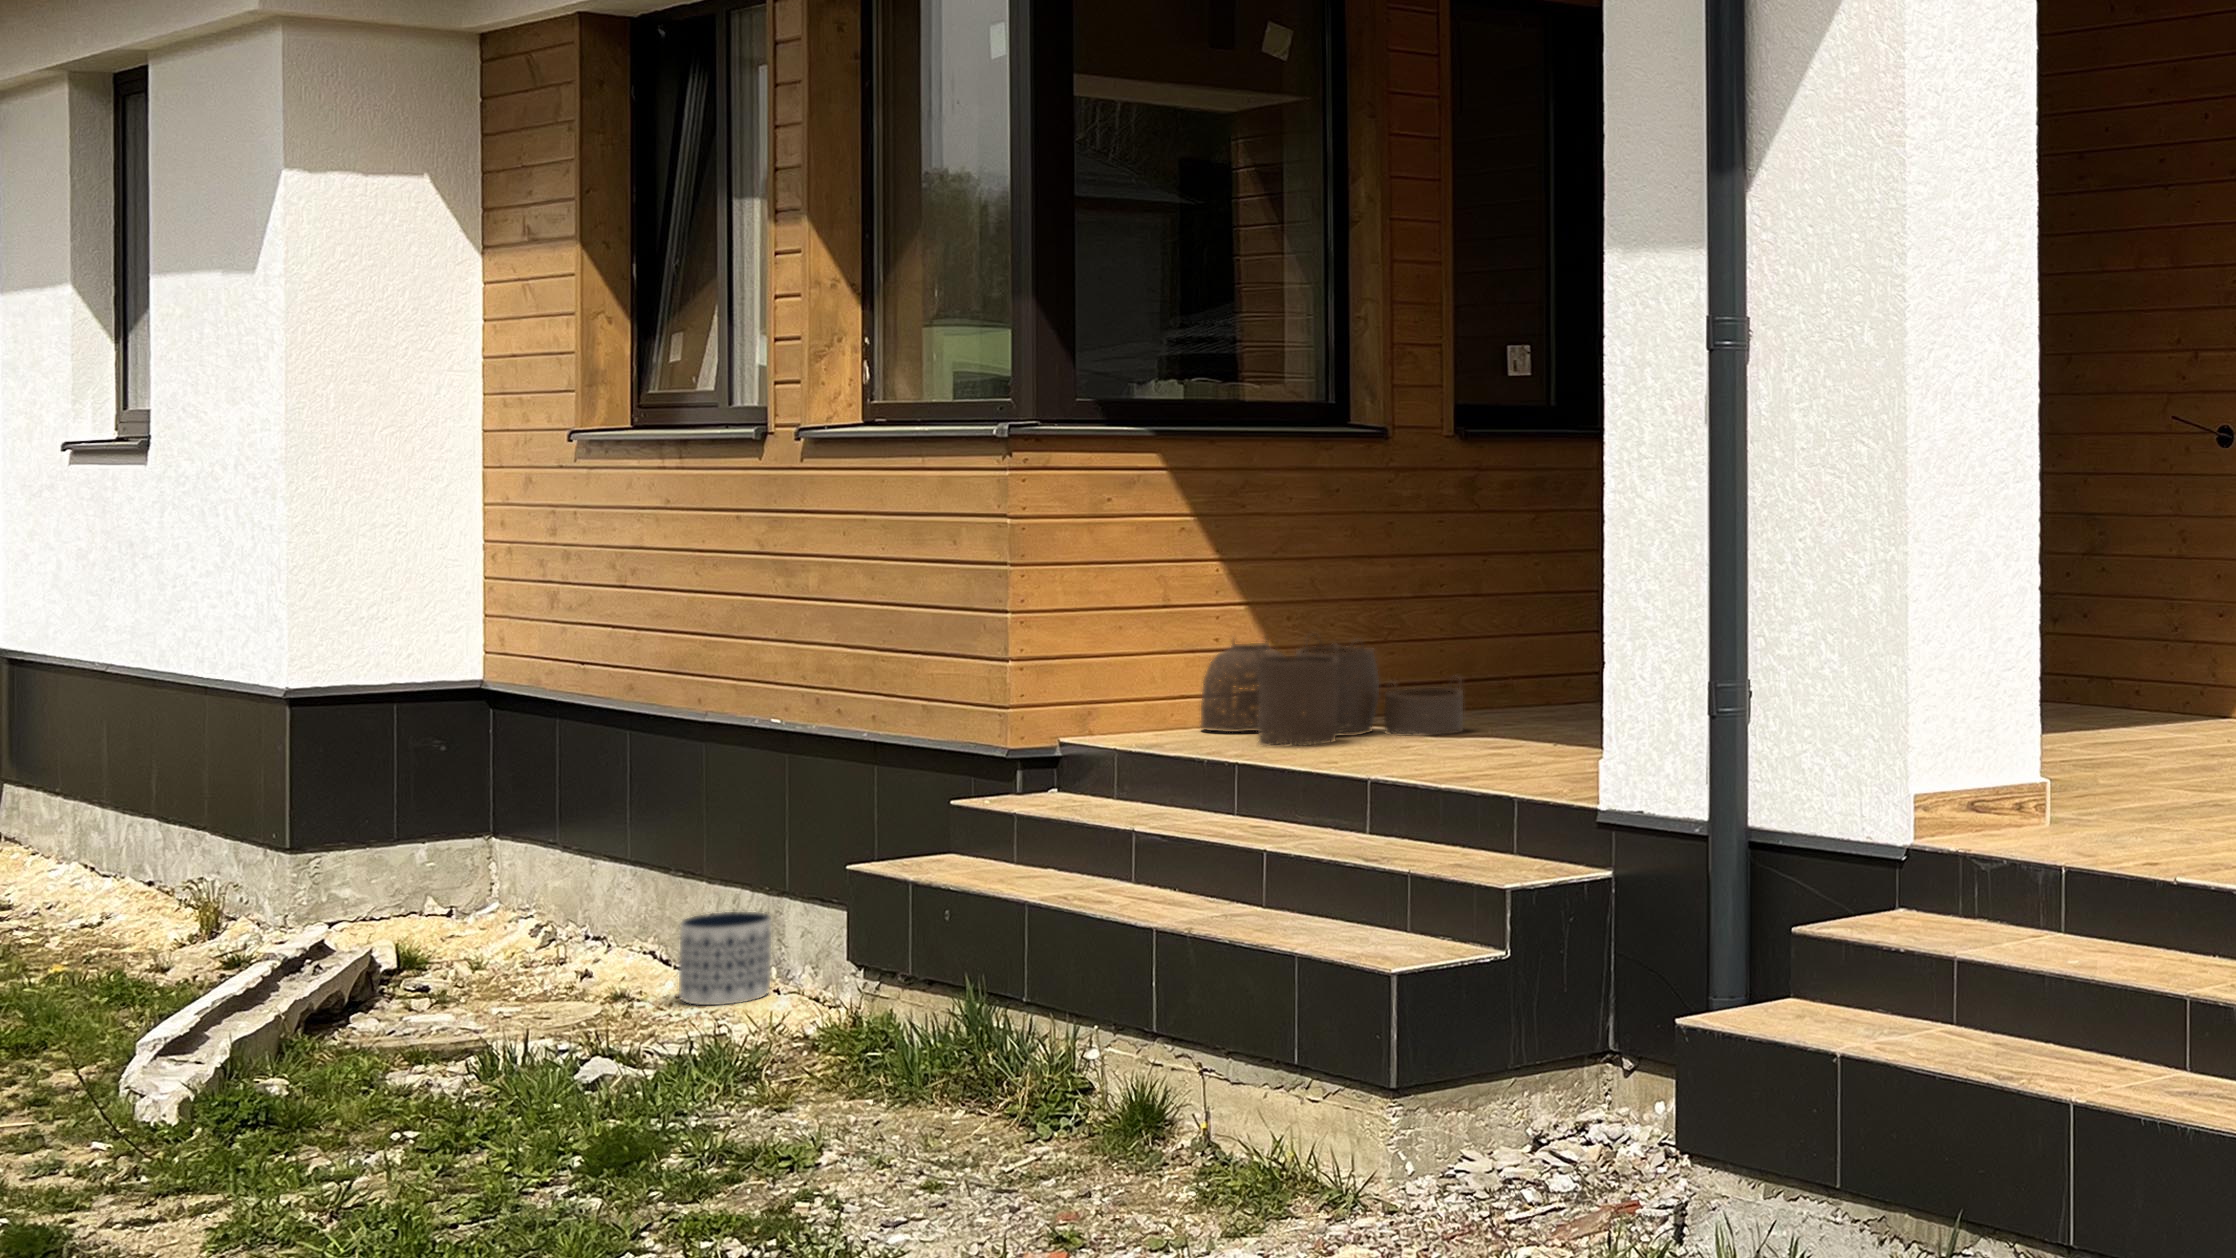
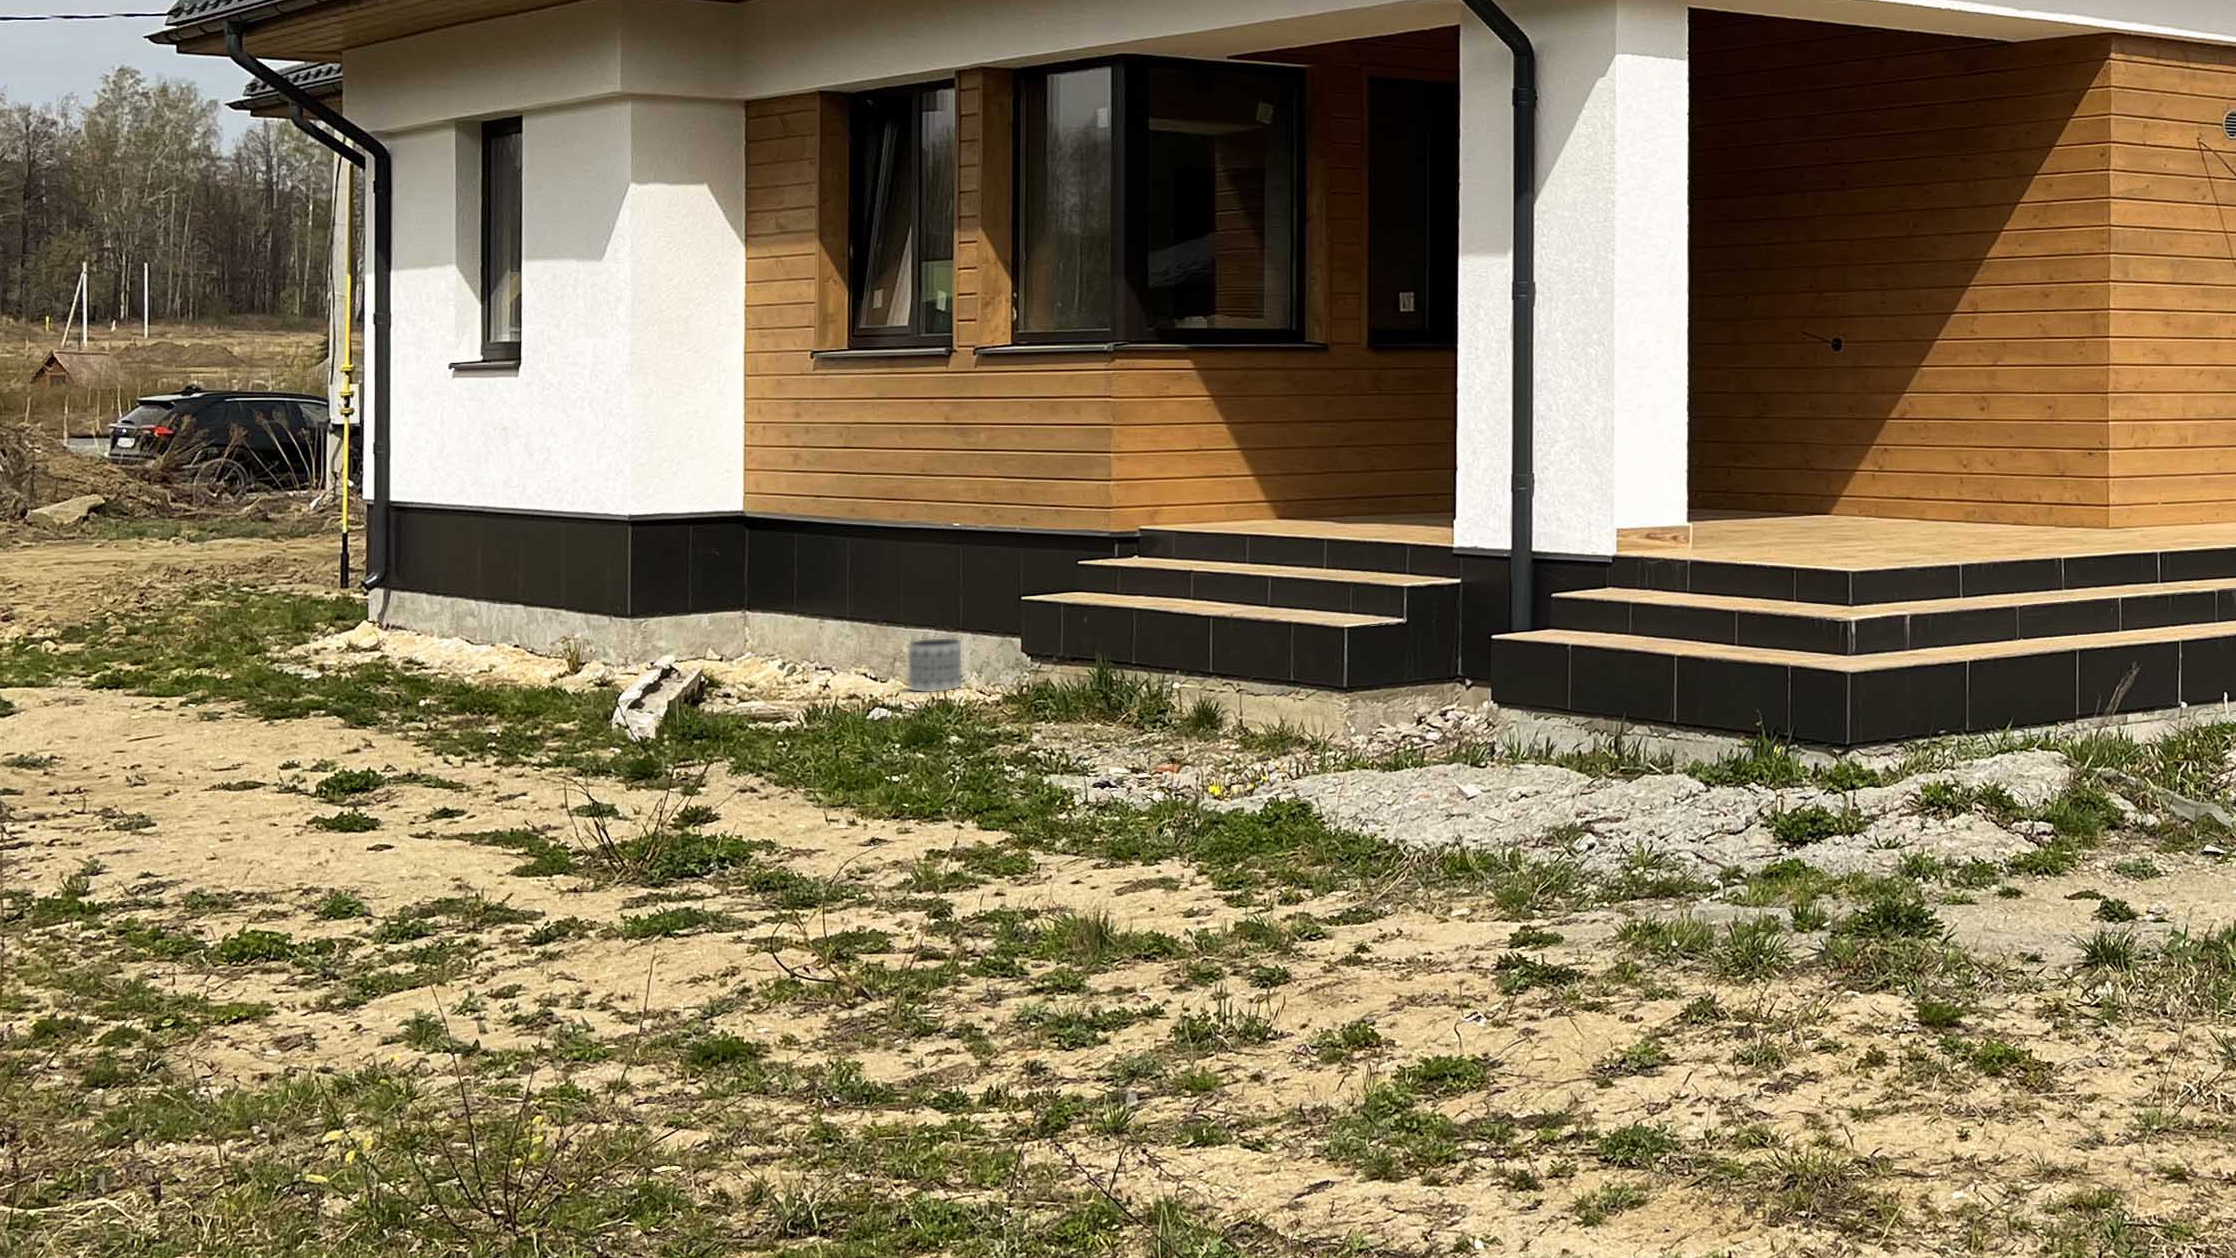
woven basket: present [1201,641,1463,746] -> none [1218,468,1375,532]

